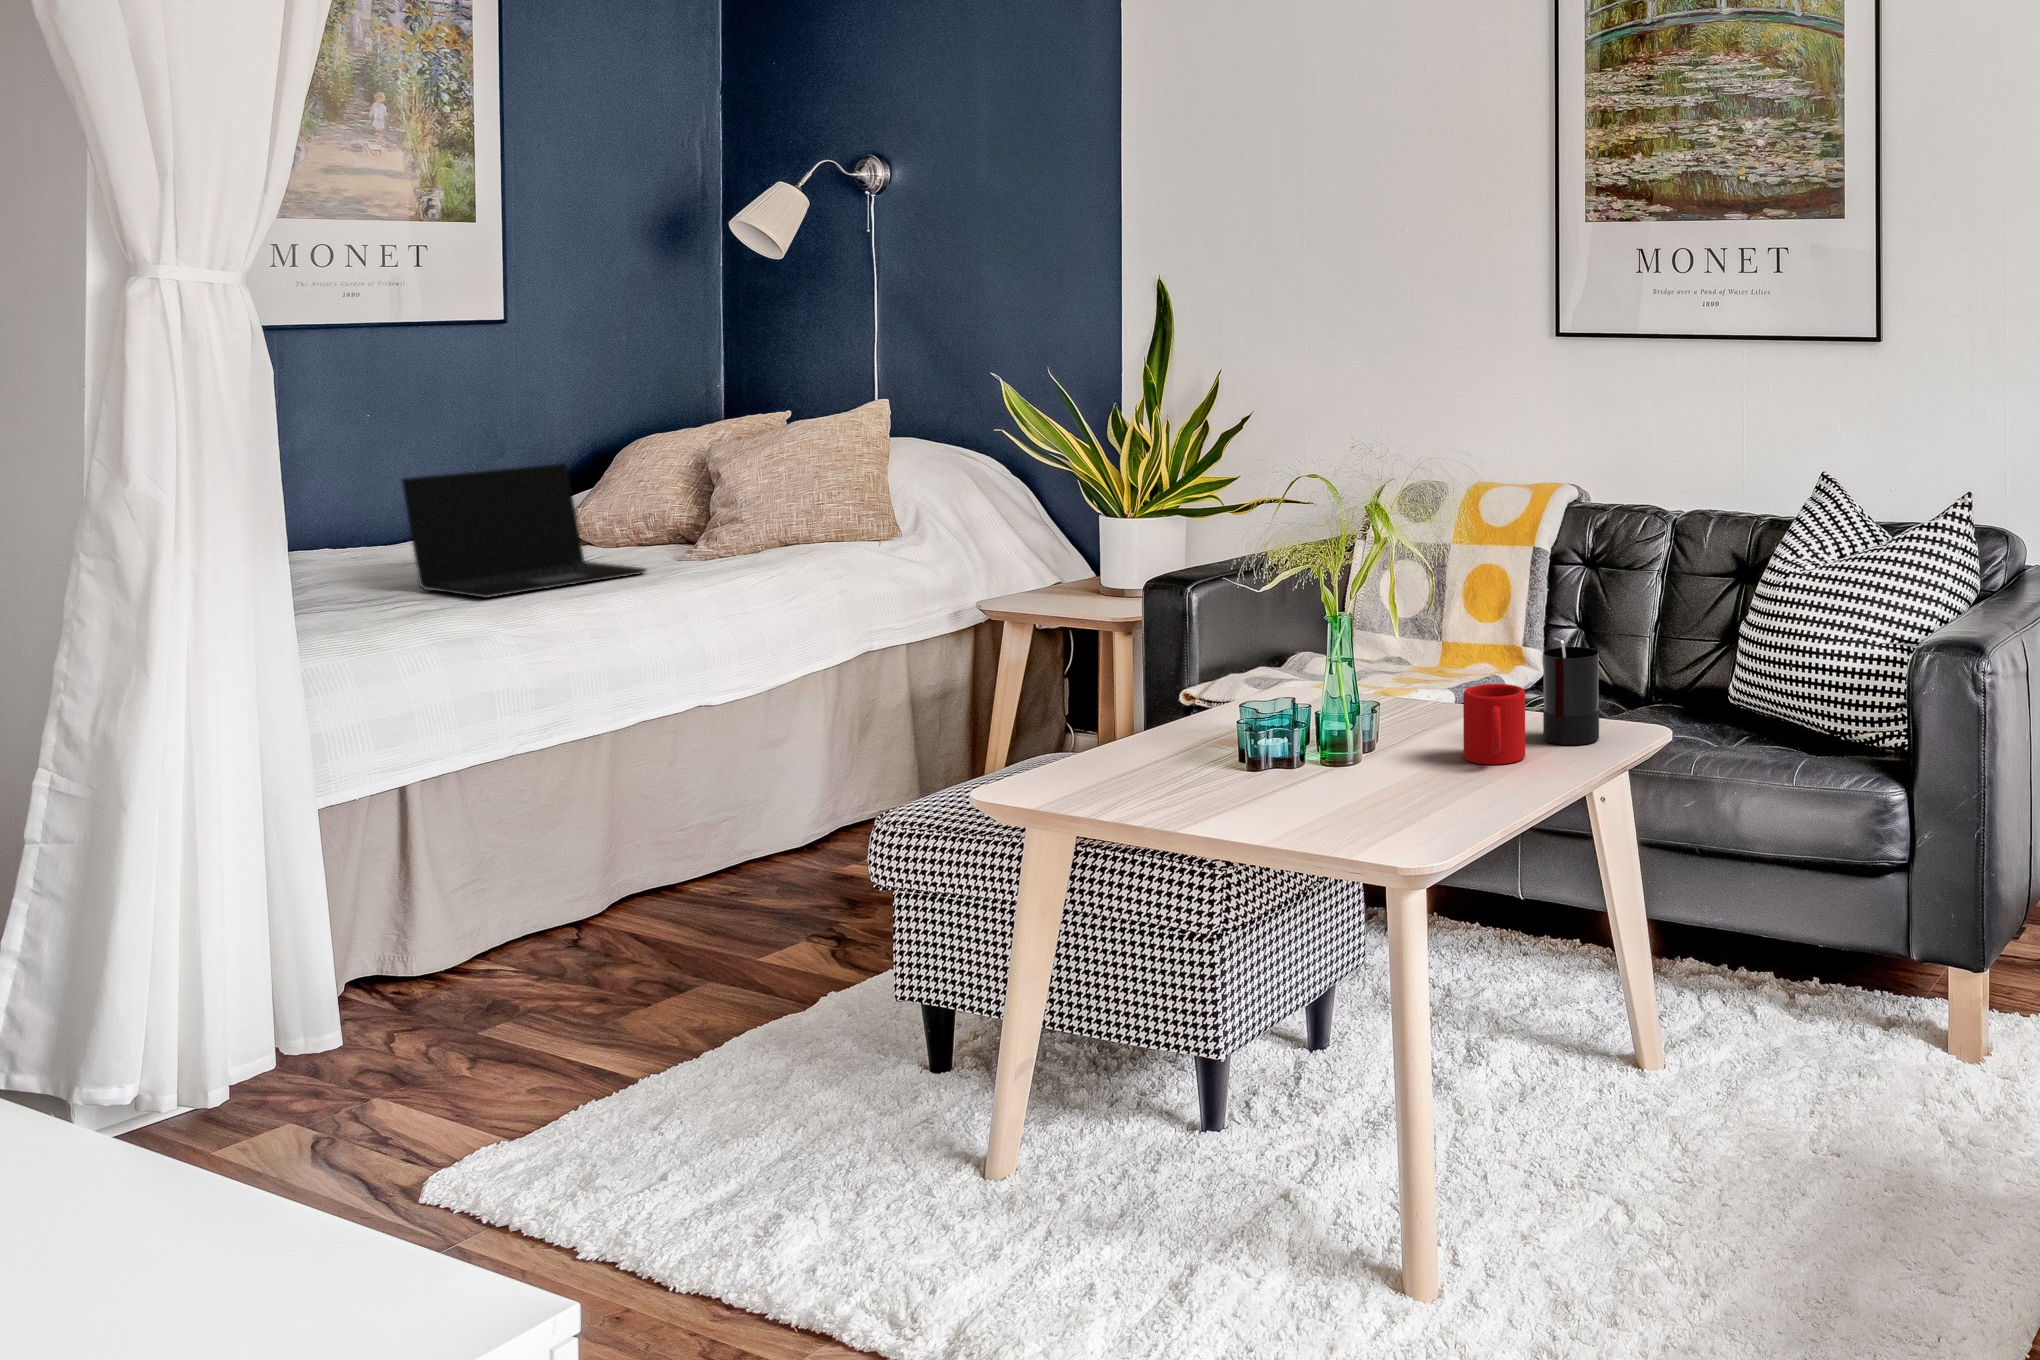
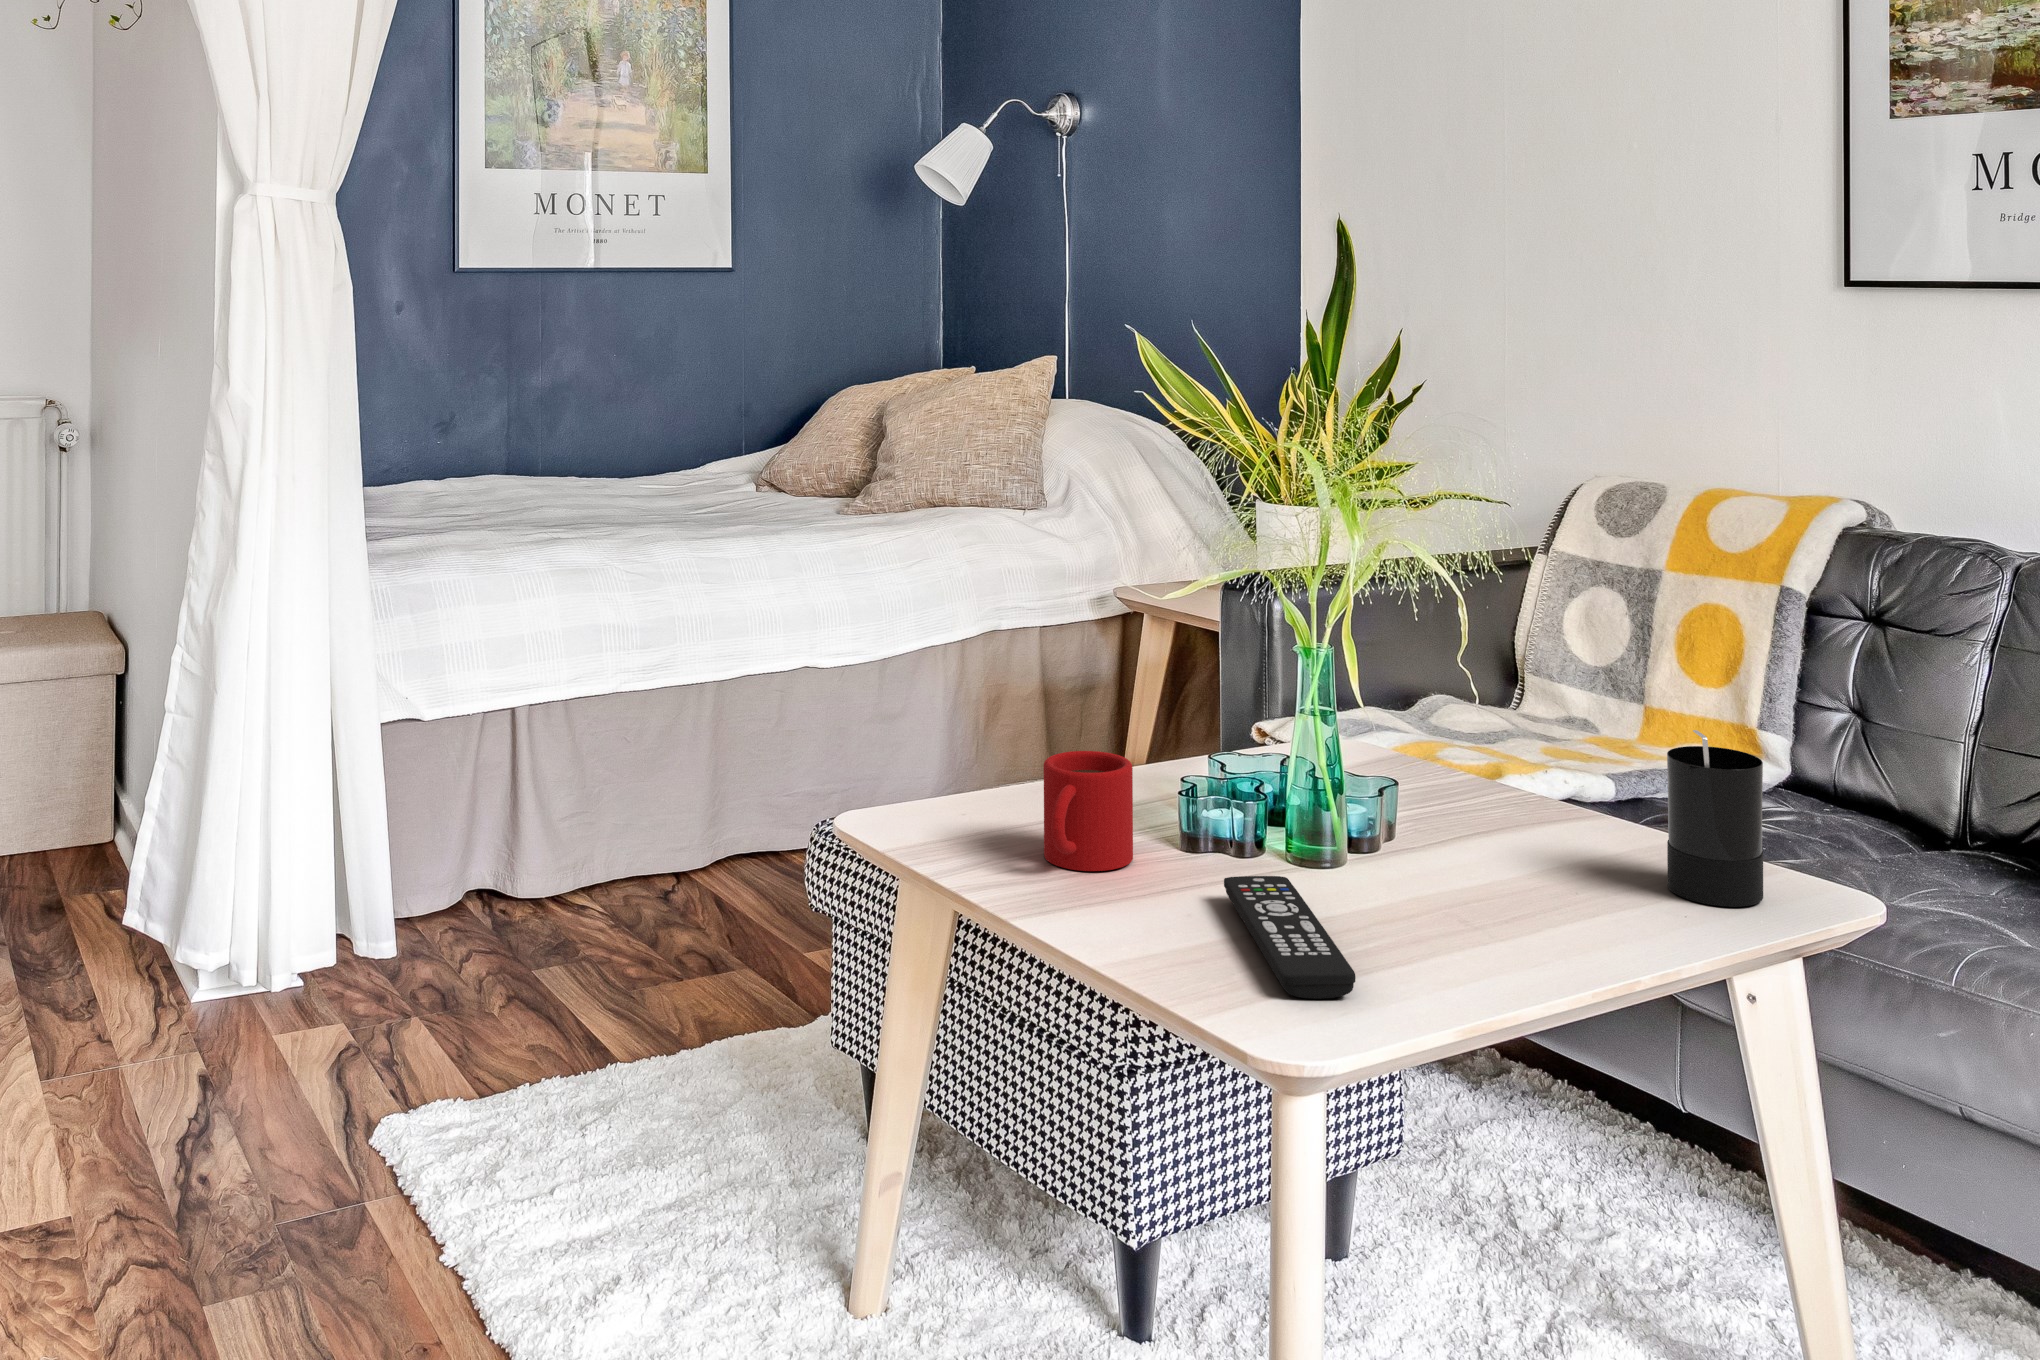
laptop: present [402,464,646,598] -> none [603,405,797,531]
mug: present [1463,684,1525,764] -> present [1044,751,1133,871]
remote control: none [1291,770,1418,832] -> present [1224,876,1356,999]

